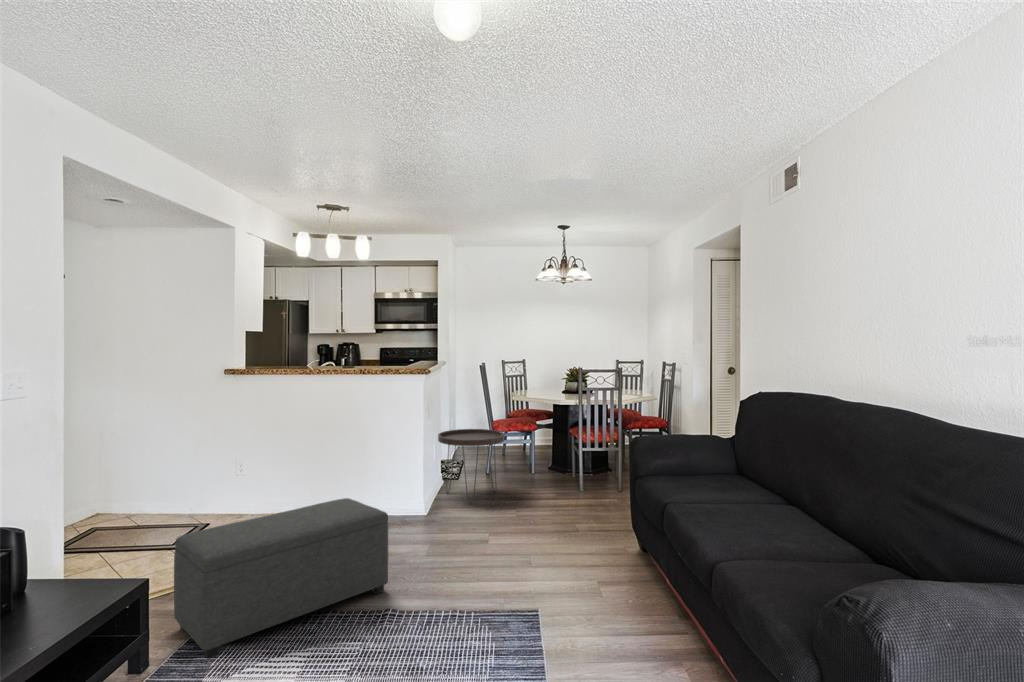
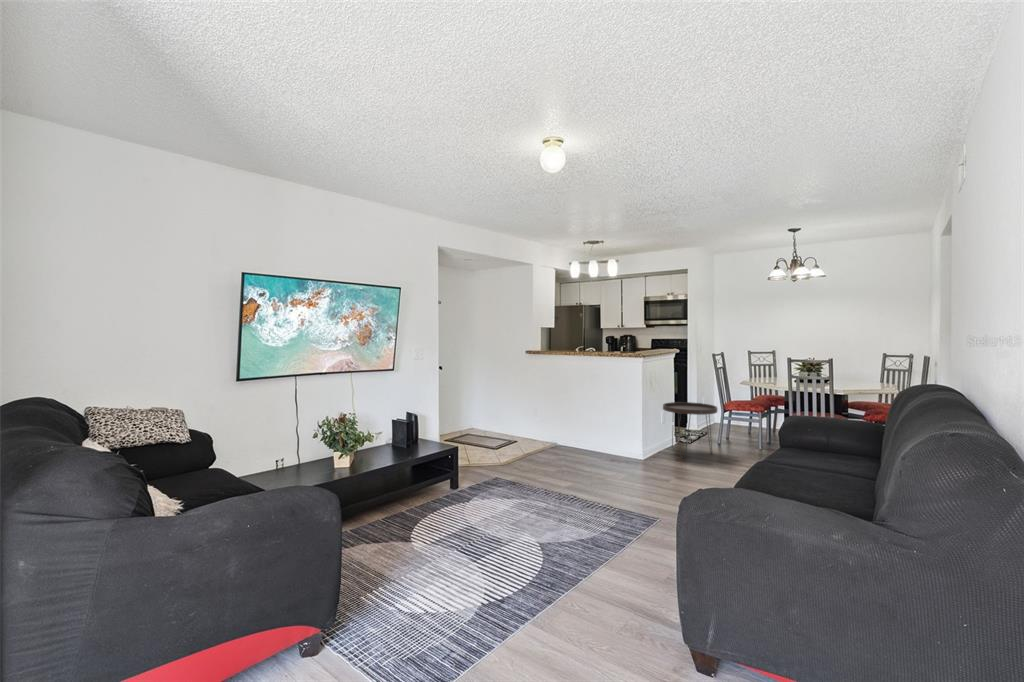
ottoman: present [174,498,388,659] -> none [473,430,581,492]

